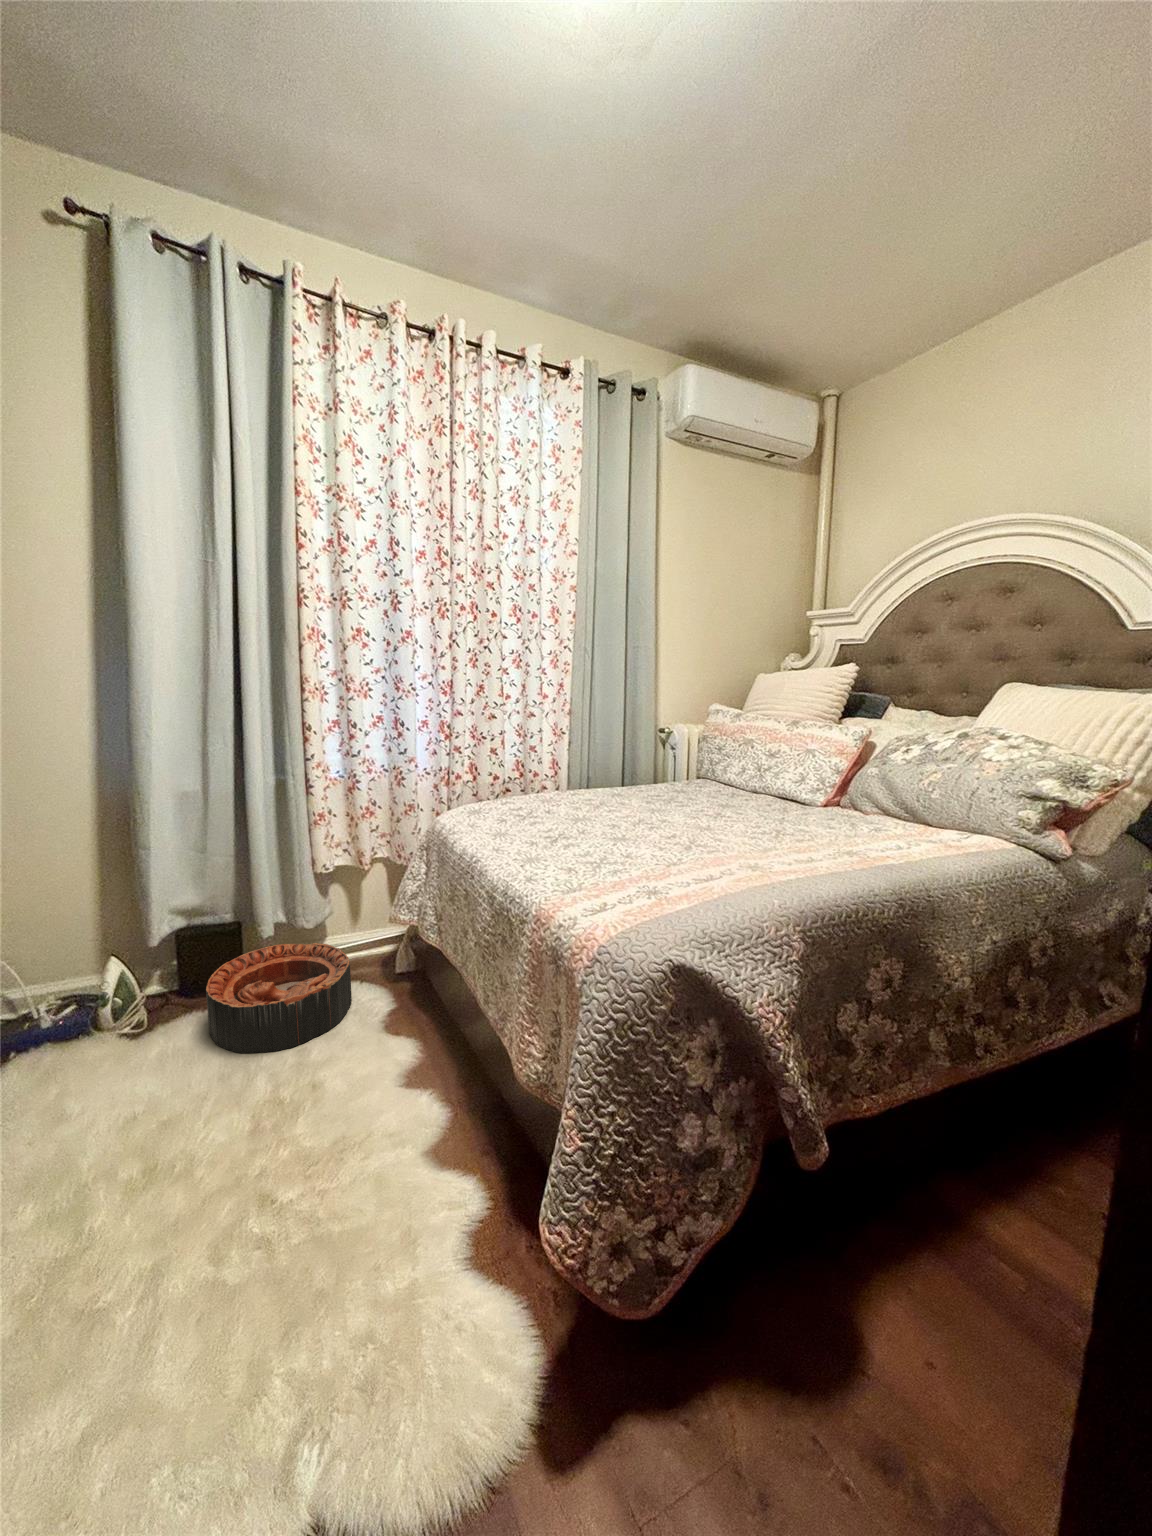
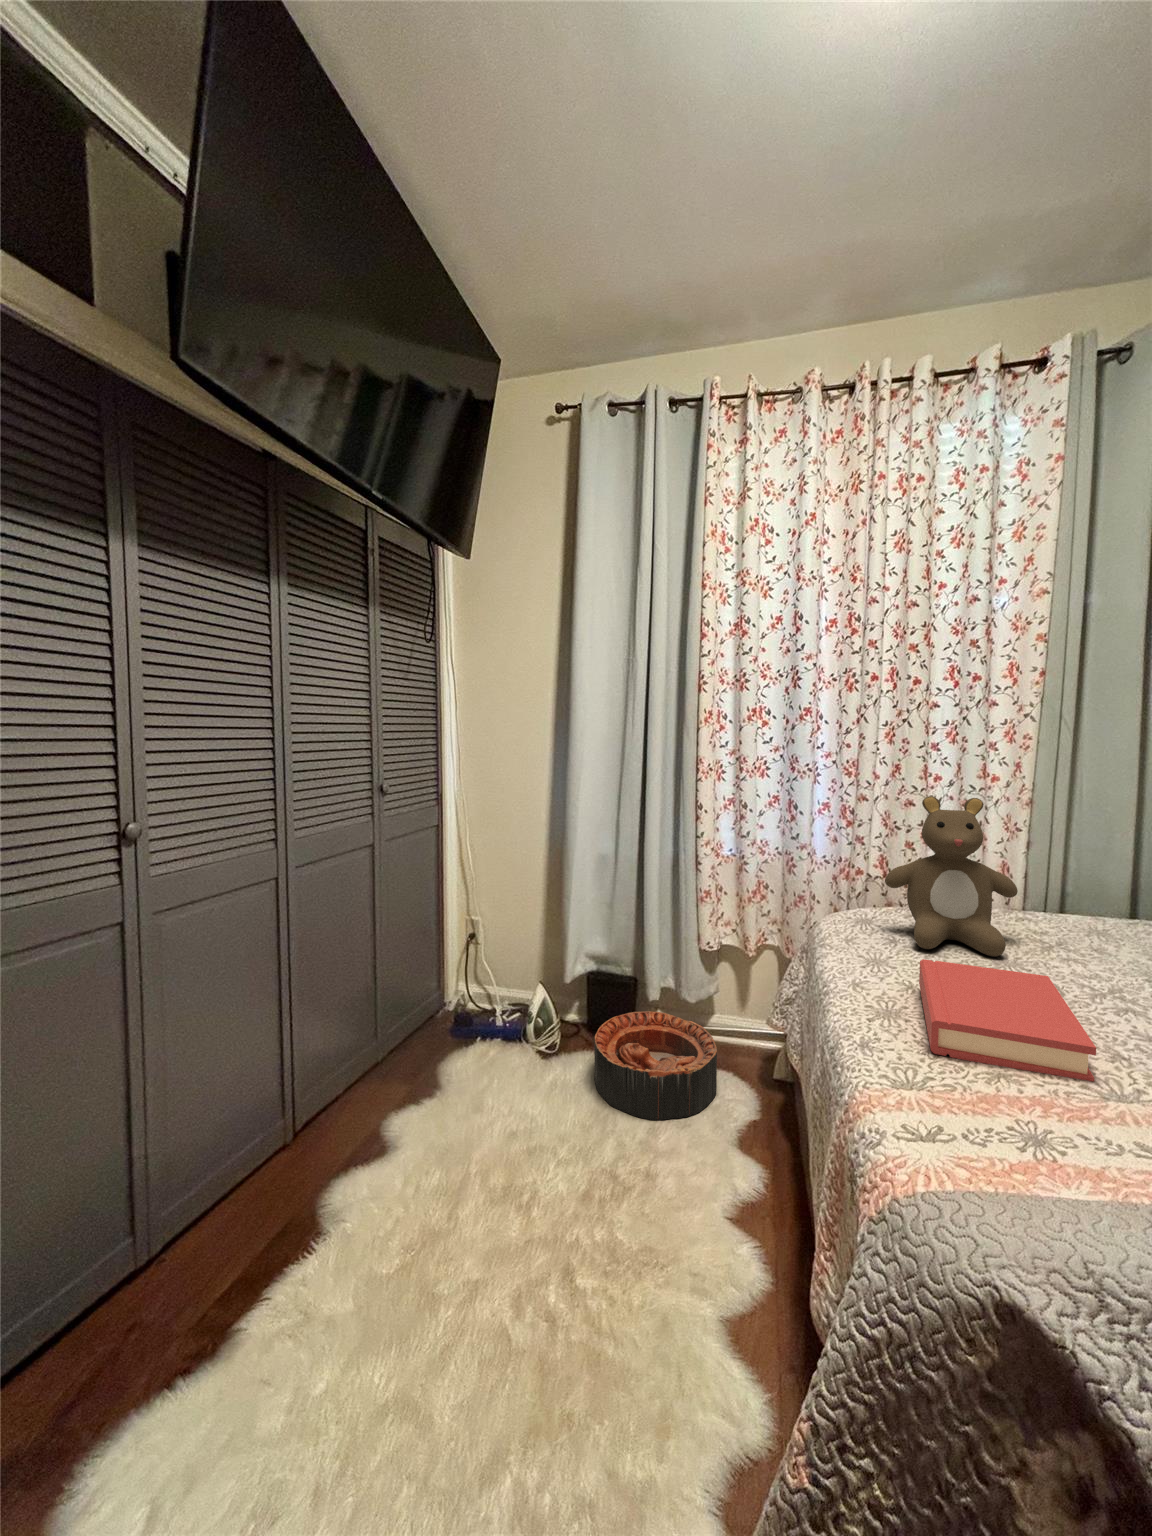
teddy bear: none [494,700,582,819] -> present [885,796,1018,957]
hardback book: none [544,815,671,878] -> present [919,959,1096,1081]

